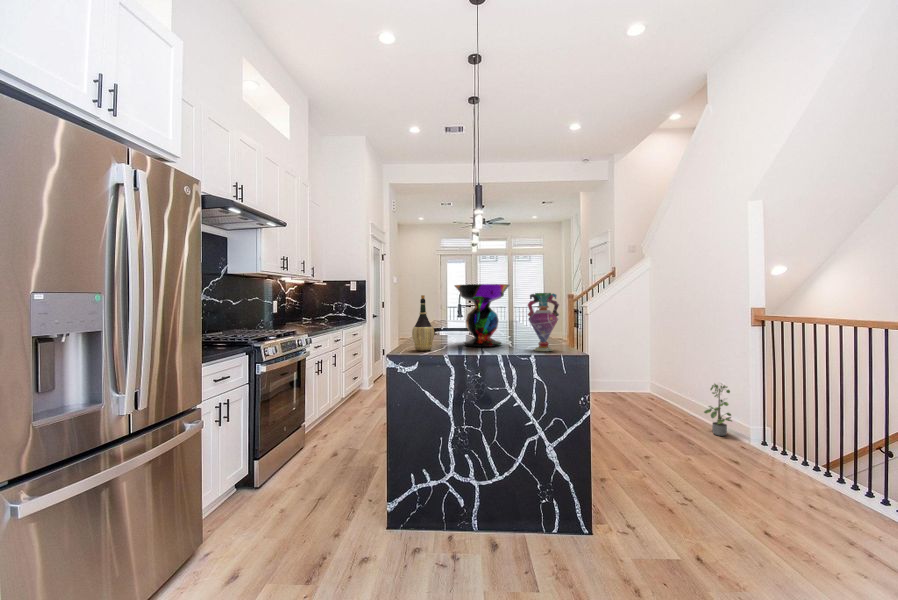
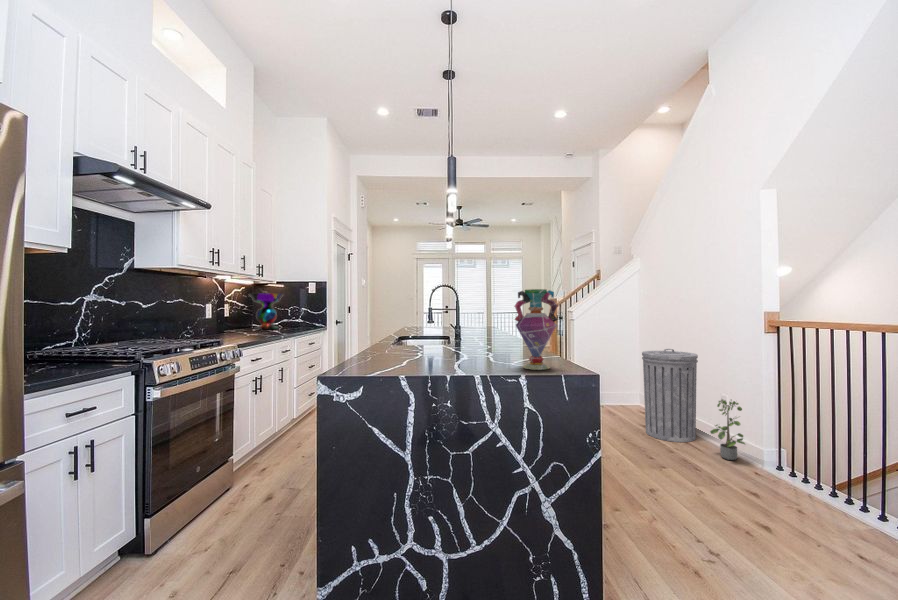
decorative bowl: present [455,284,510,347] -> present [250,294,283,330]
wine bottle: present [412,295,434,350] -> none [356,293,387,369]
trash can: none [648,340,697,422] -> present [642,349,698,442]

